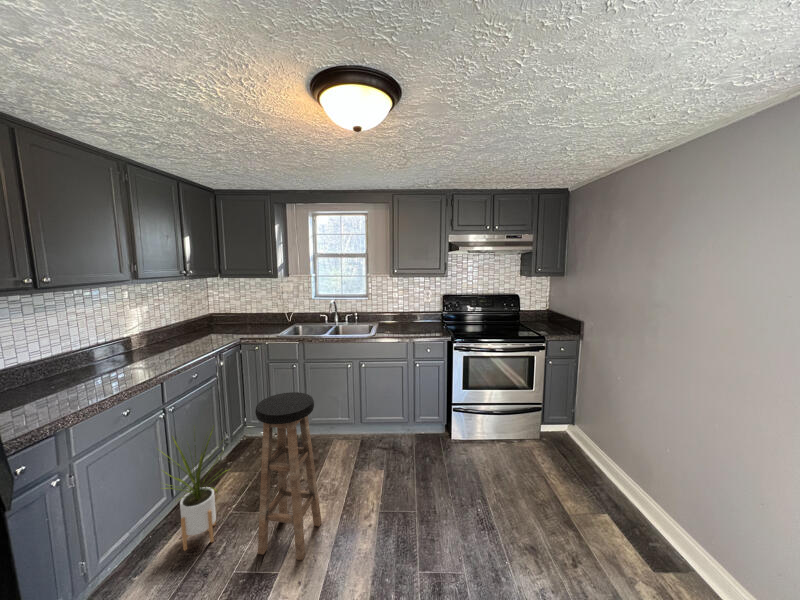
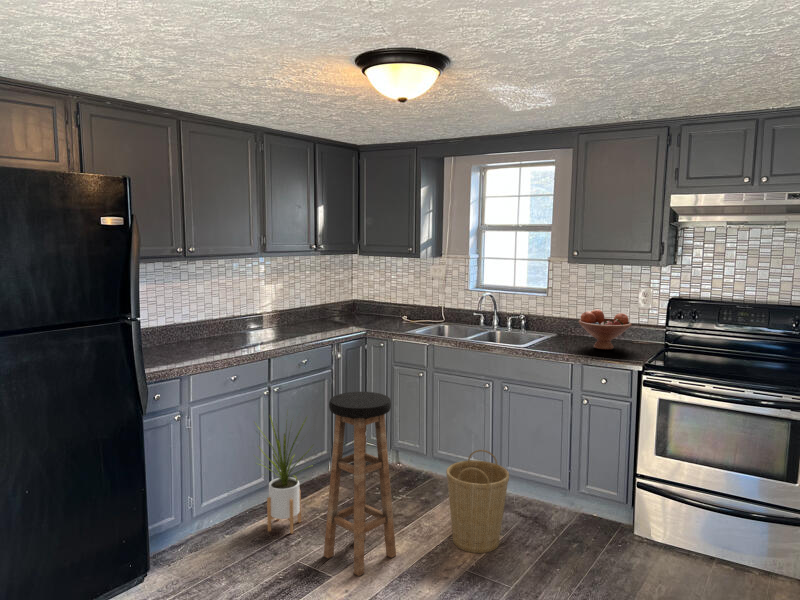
fruit bowl: none [399,305,430,330] -> present [579,309,631,350]
basket: none [347,414,393,494] -> present [446,450,509,553]

